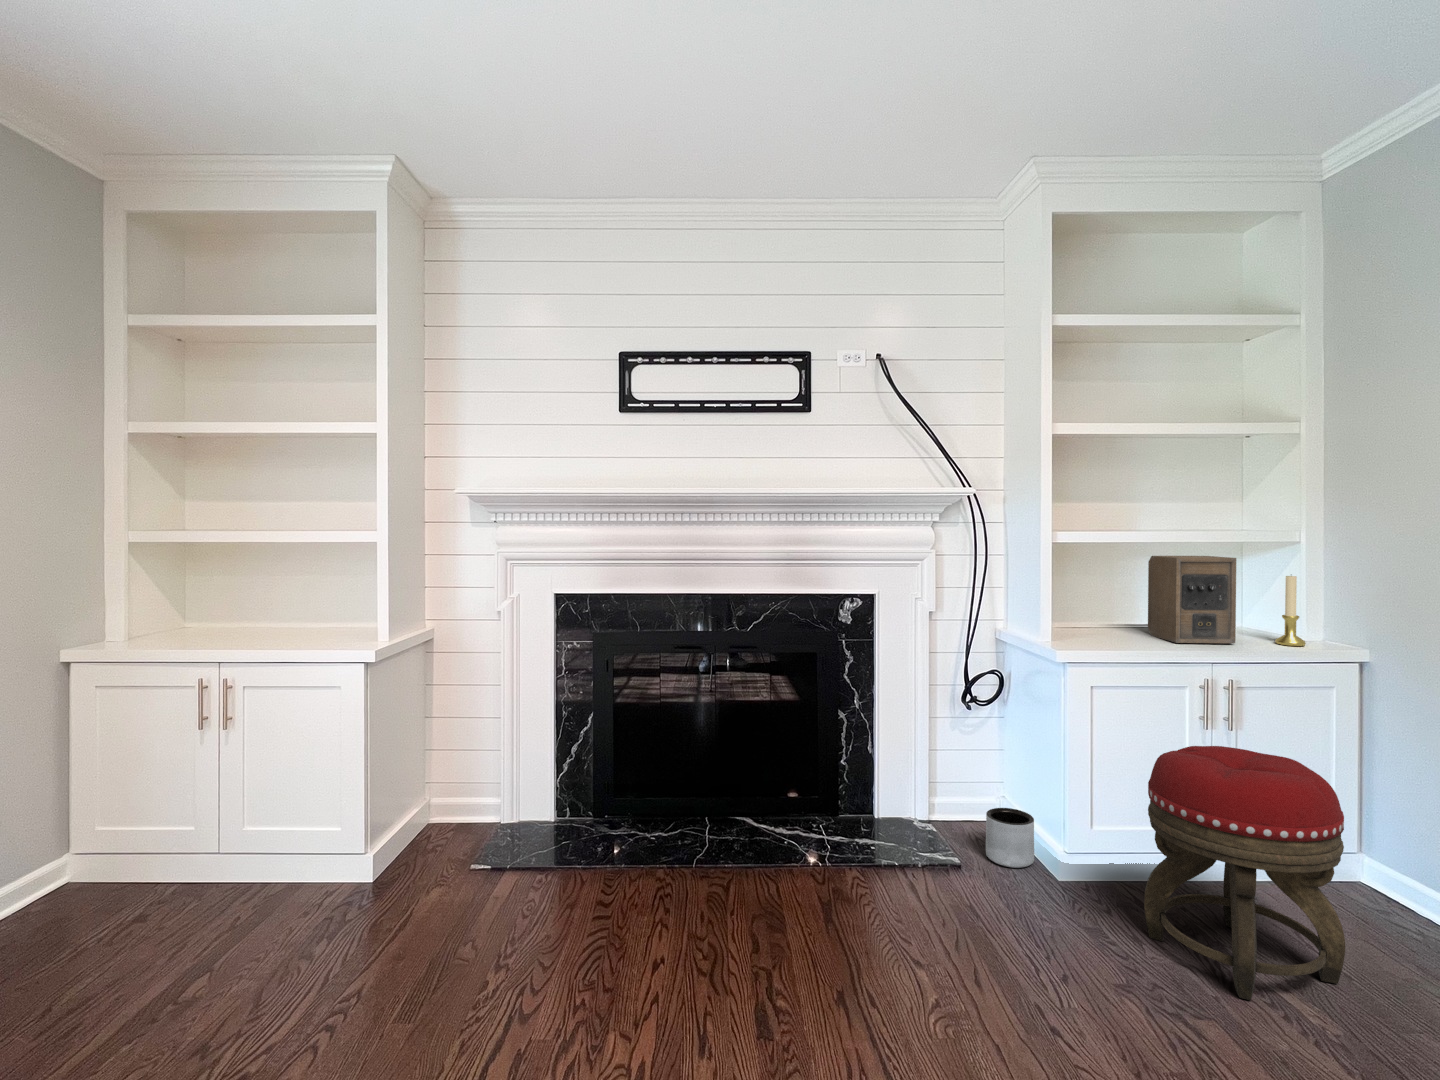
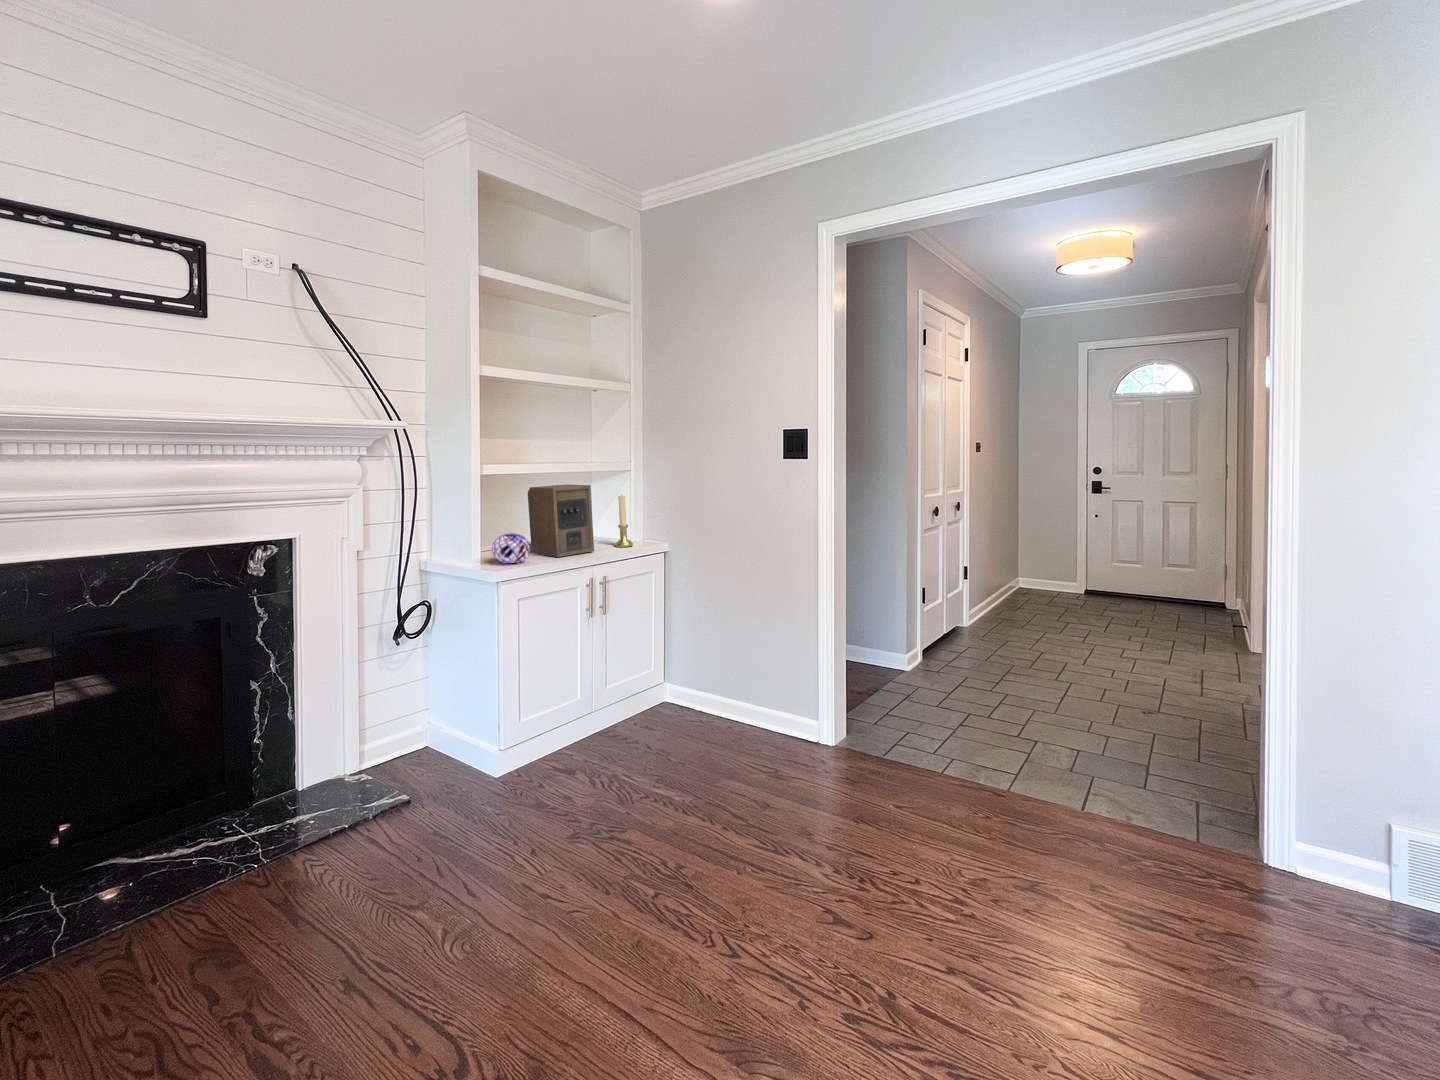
decorative orb: none [1090,606,1137,641] -> present [492,534,530,563]
footstool: present [1144,746,1345,1000] -> none [566,629,689,805]
planter: present [986,808,1034,868] -> none [424,730,471,784]

